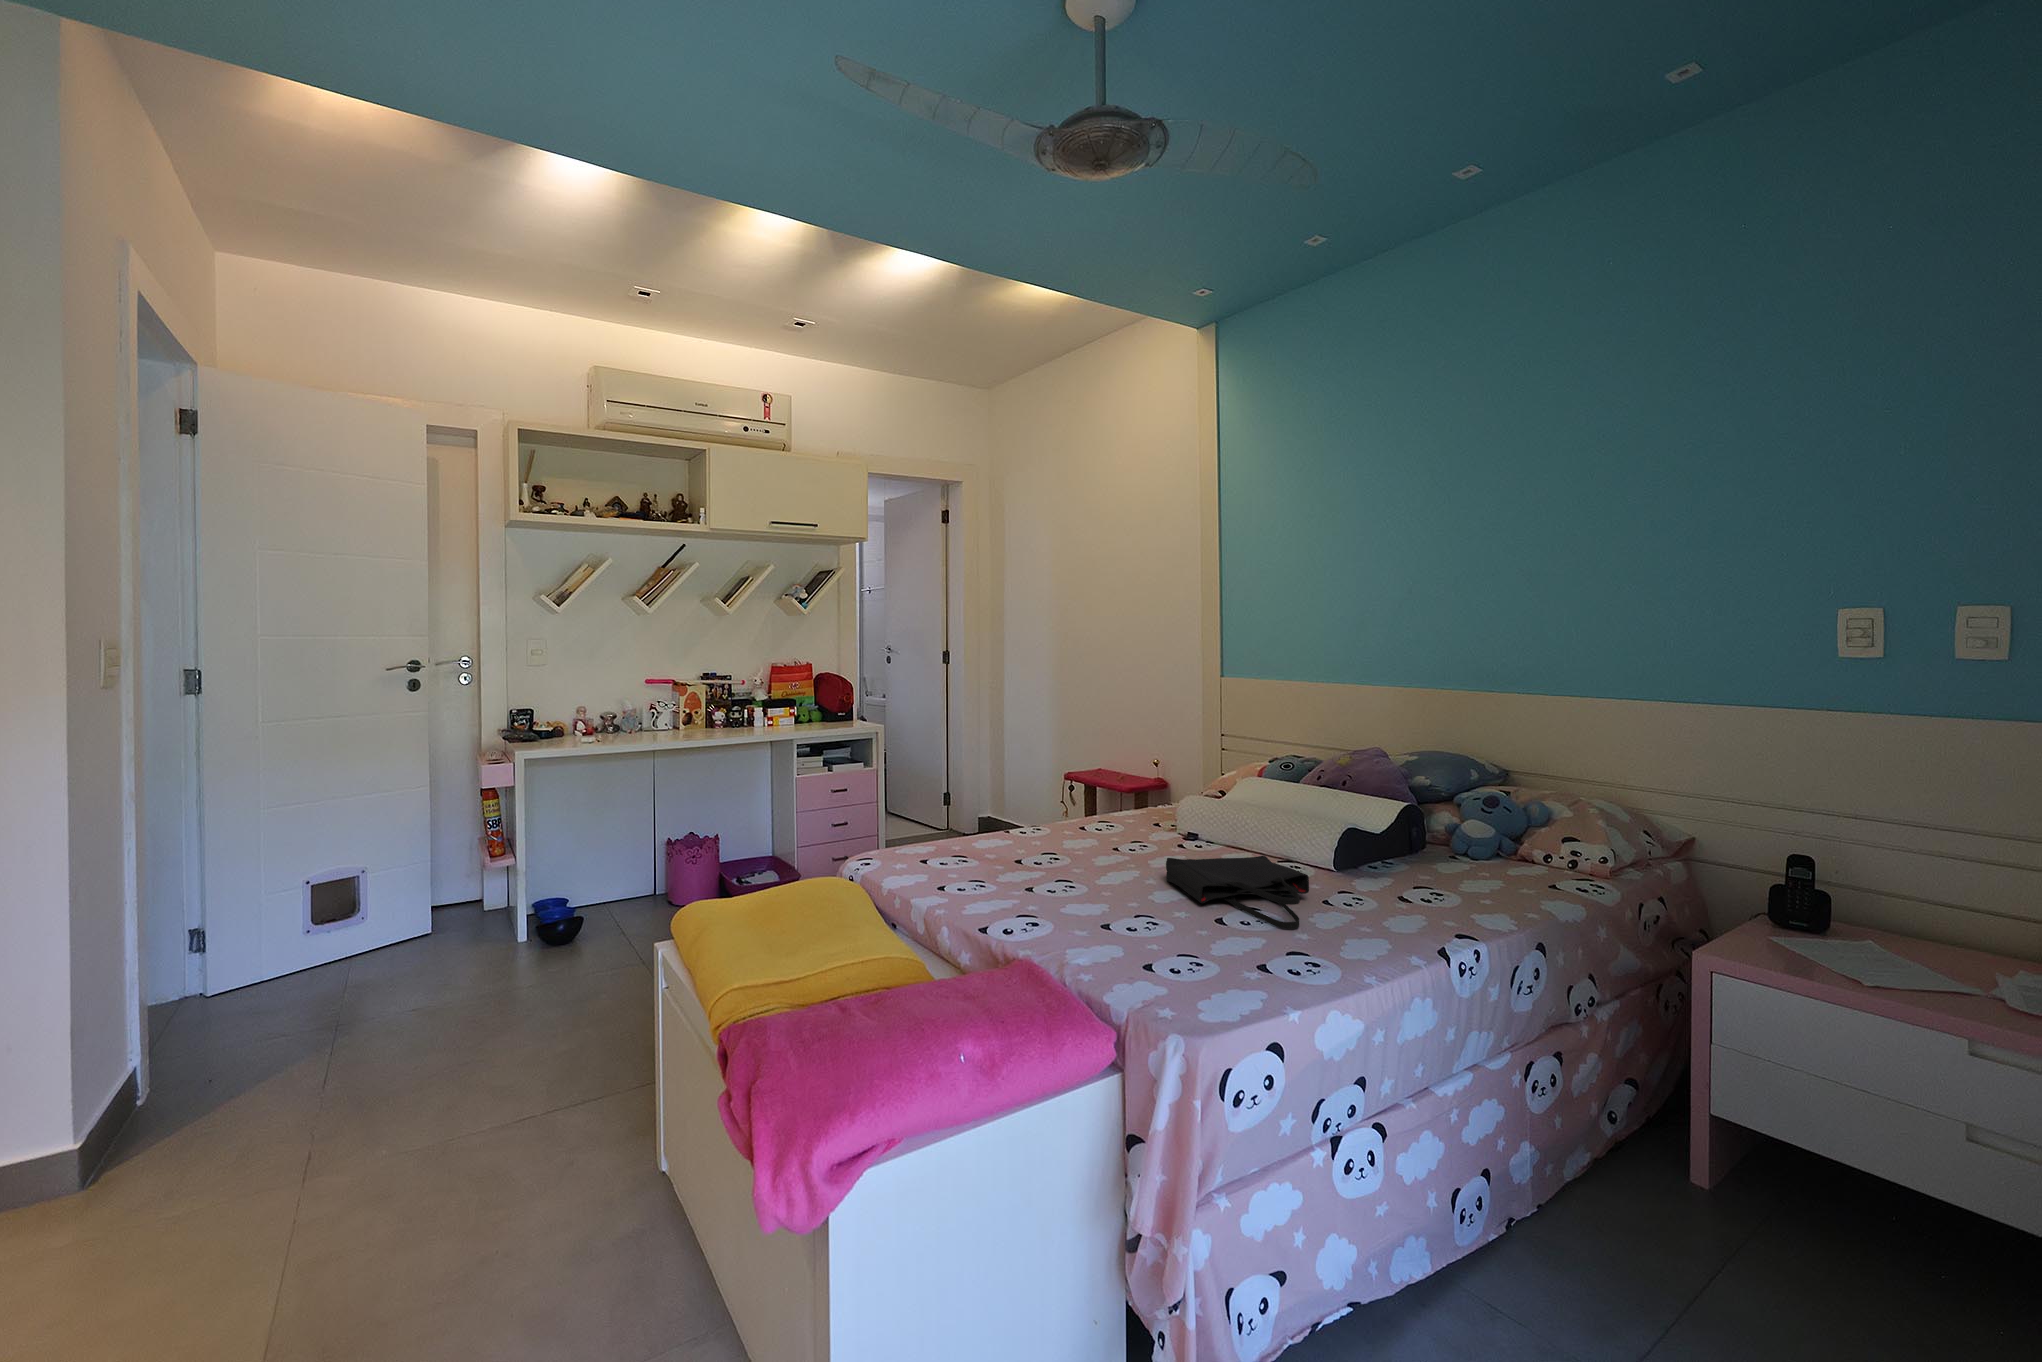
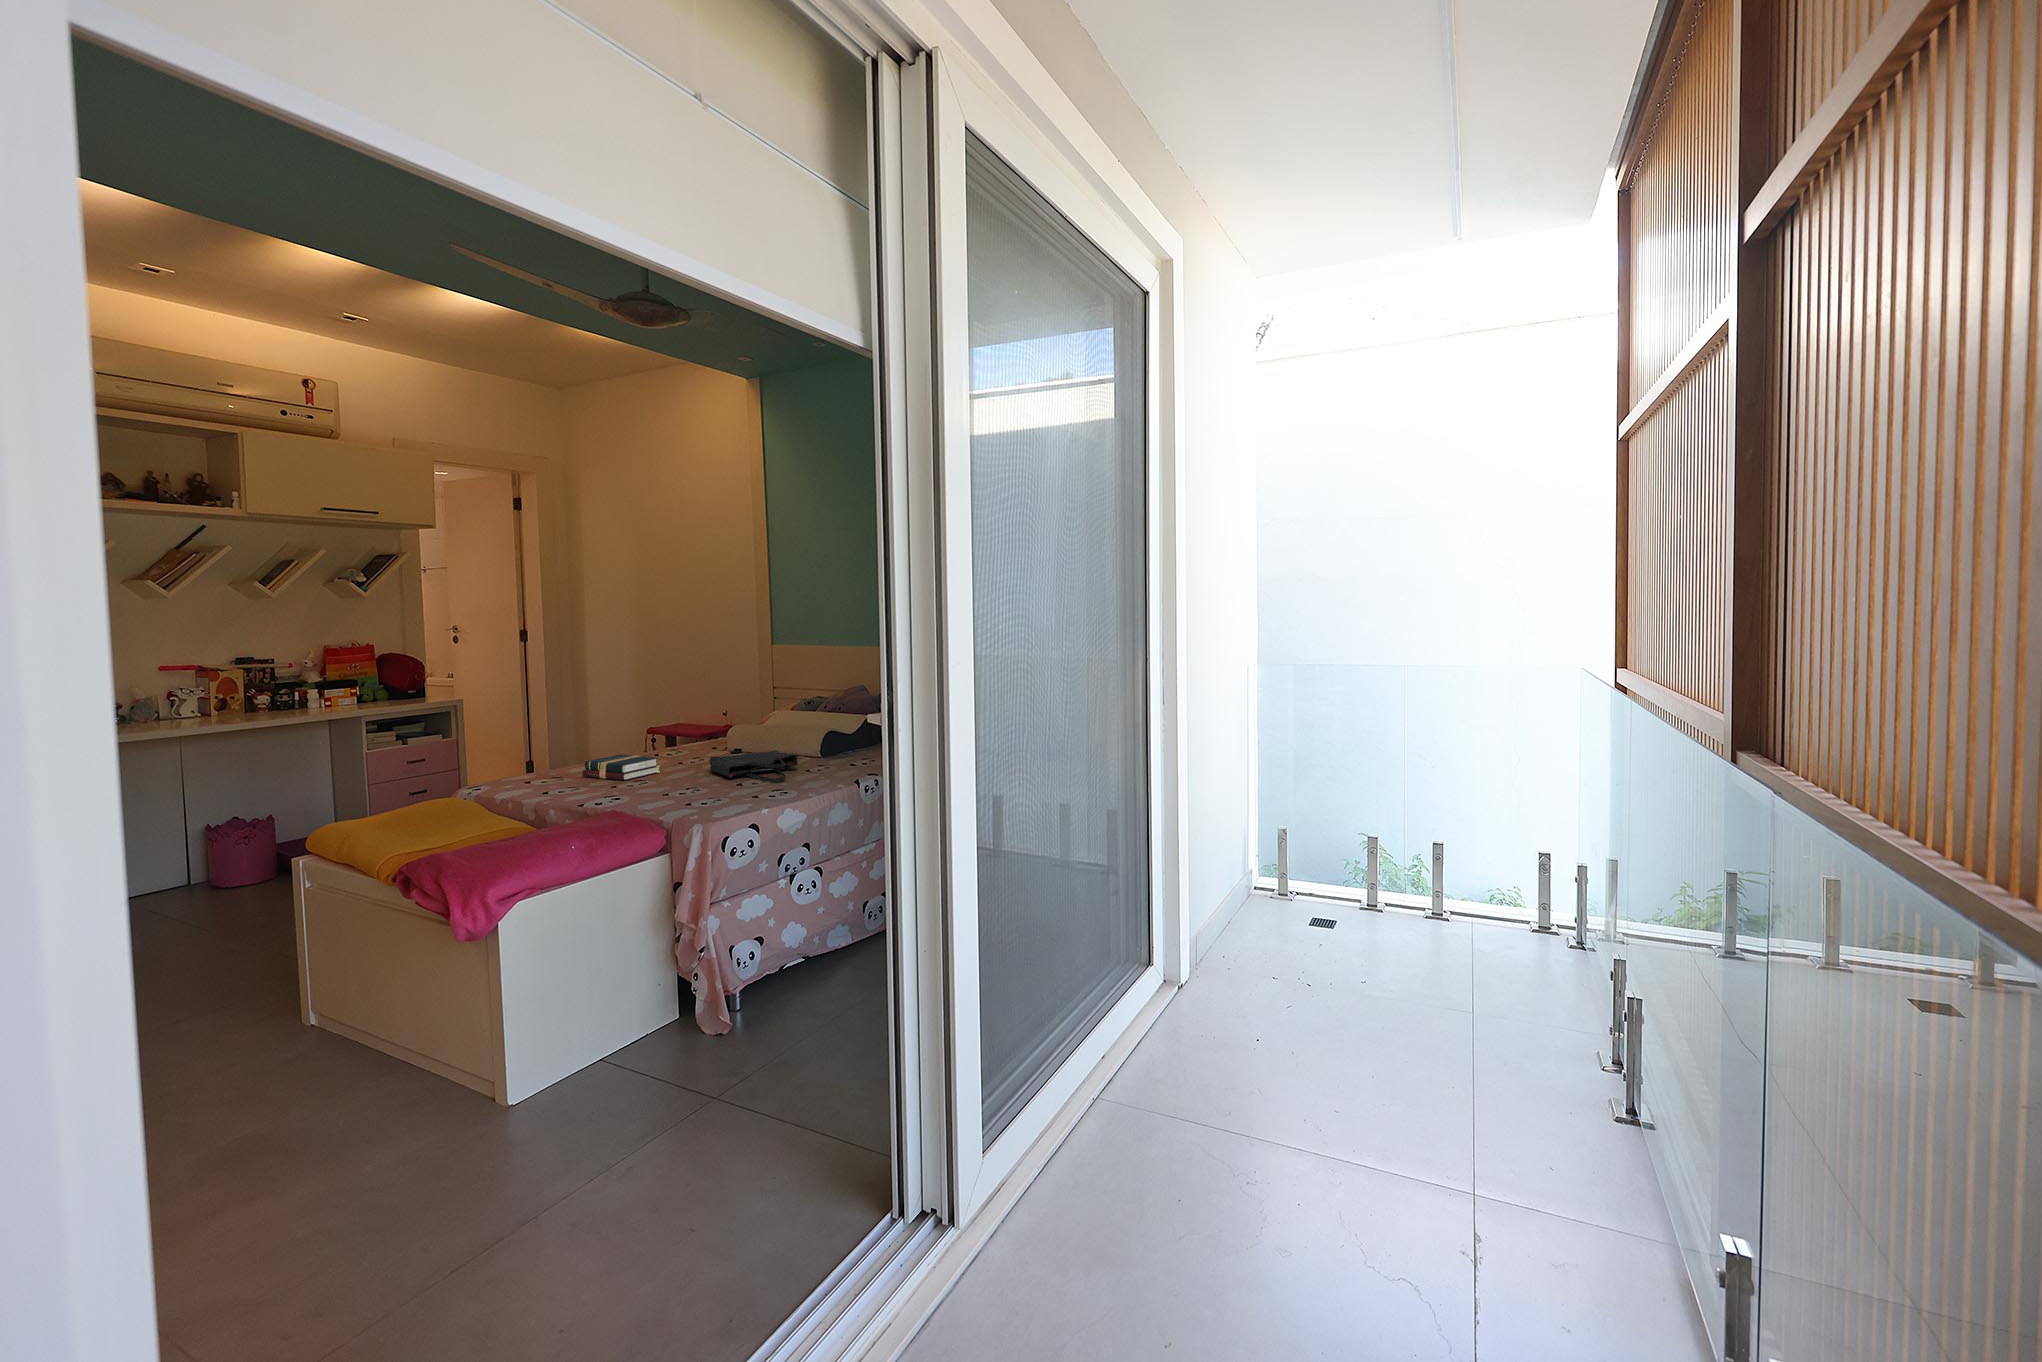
hardback book: none [992,832,1094,879] -> present [583,754,660,780]

